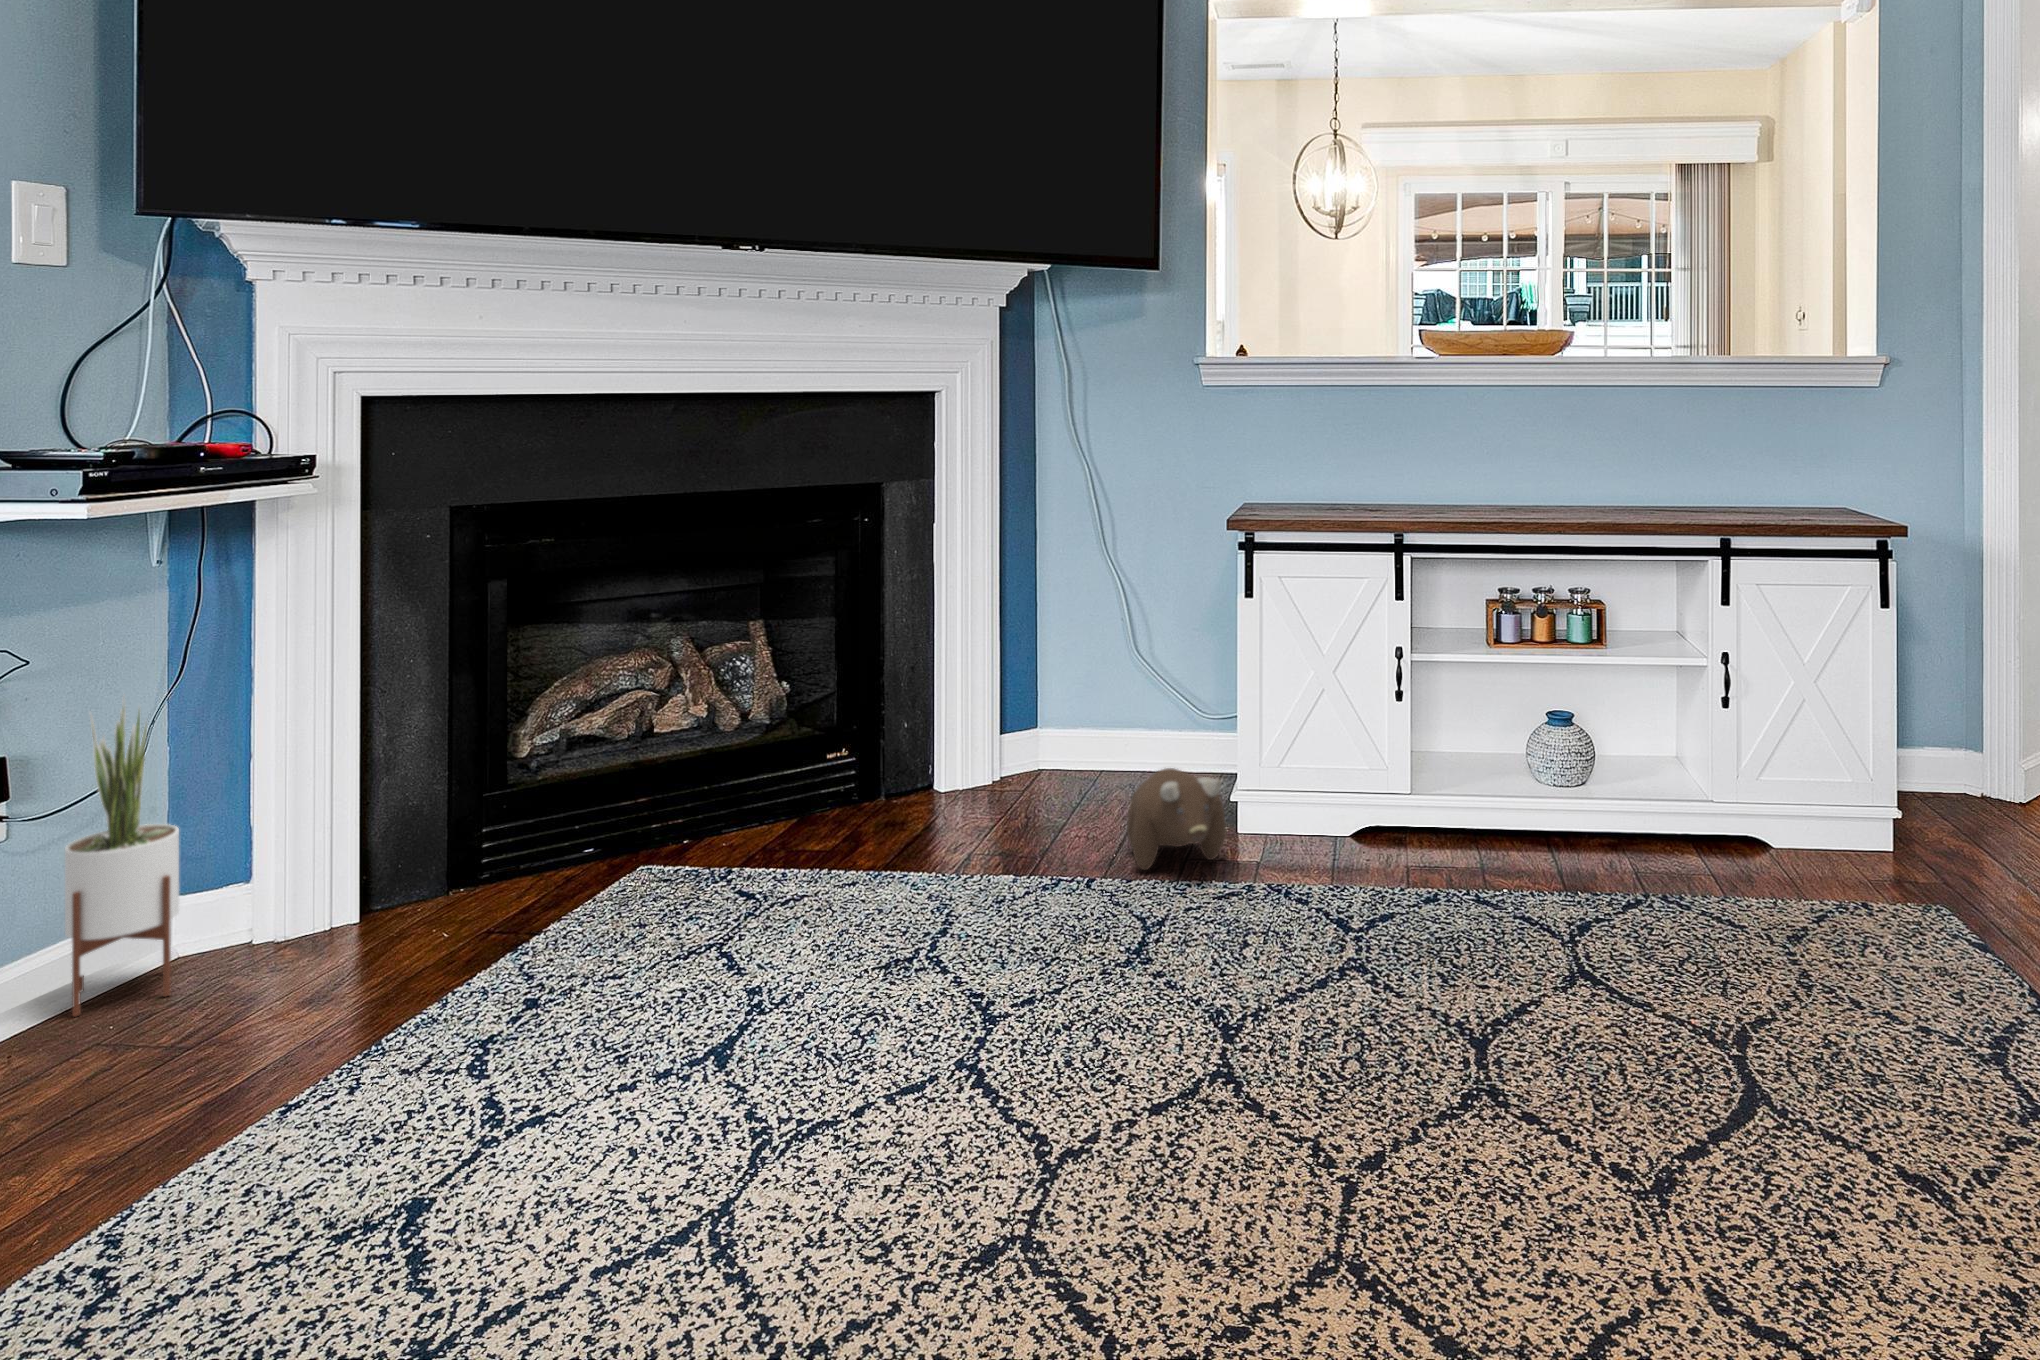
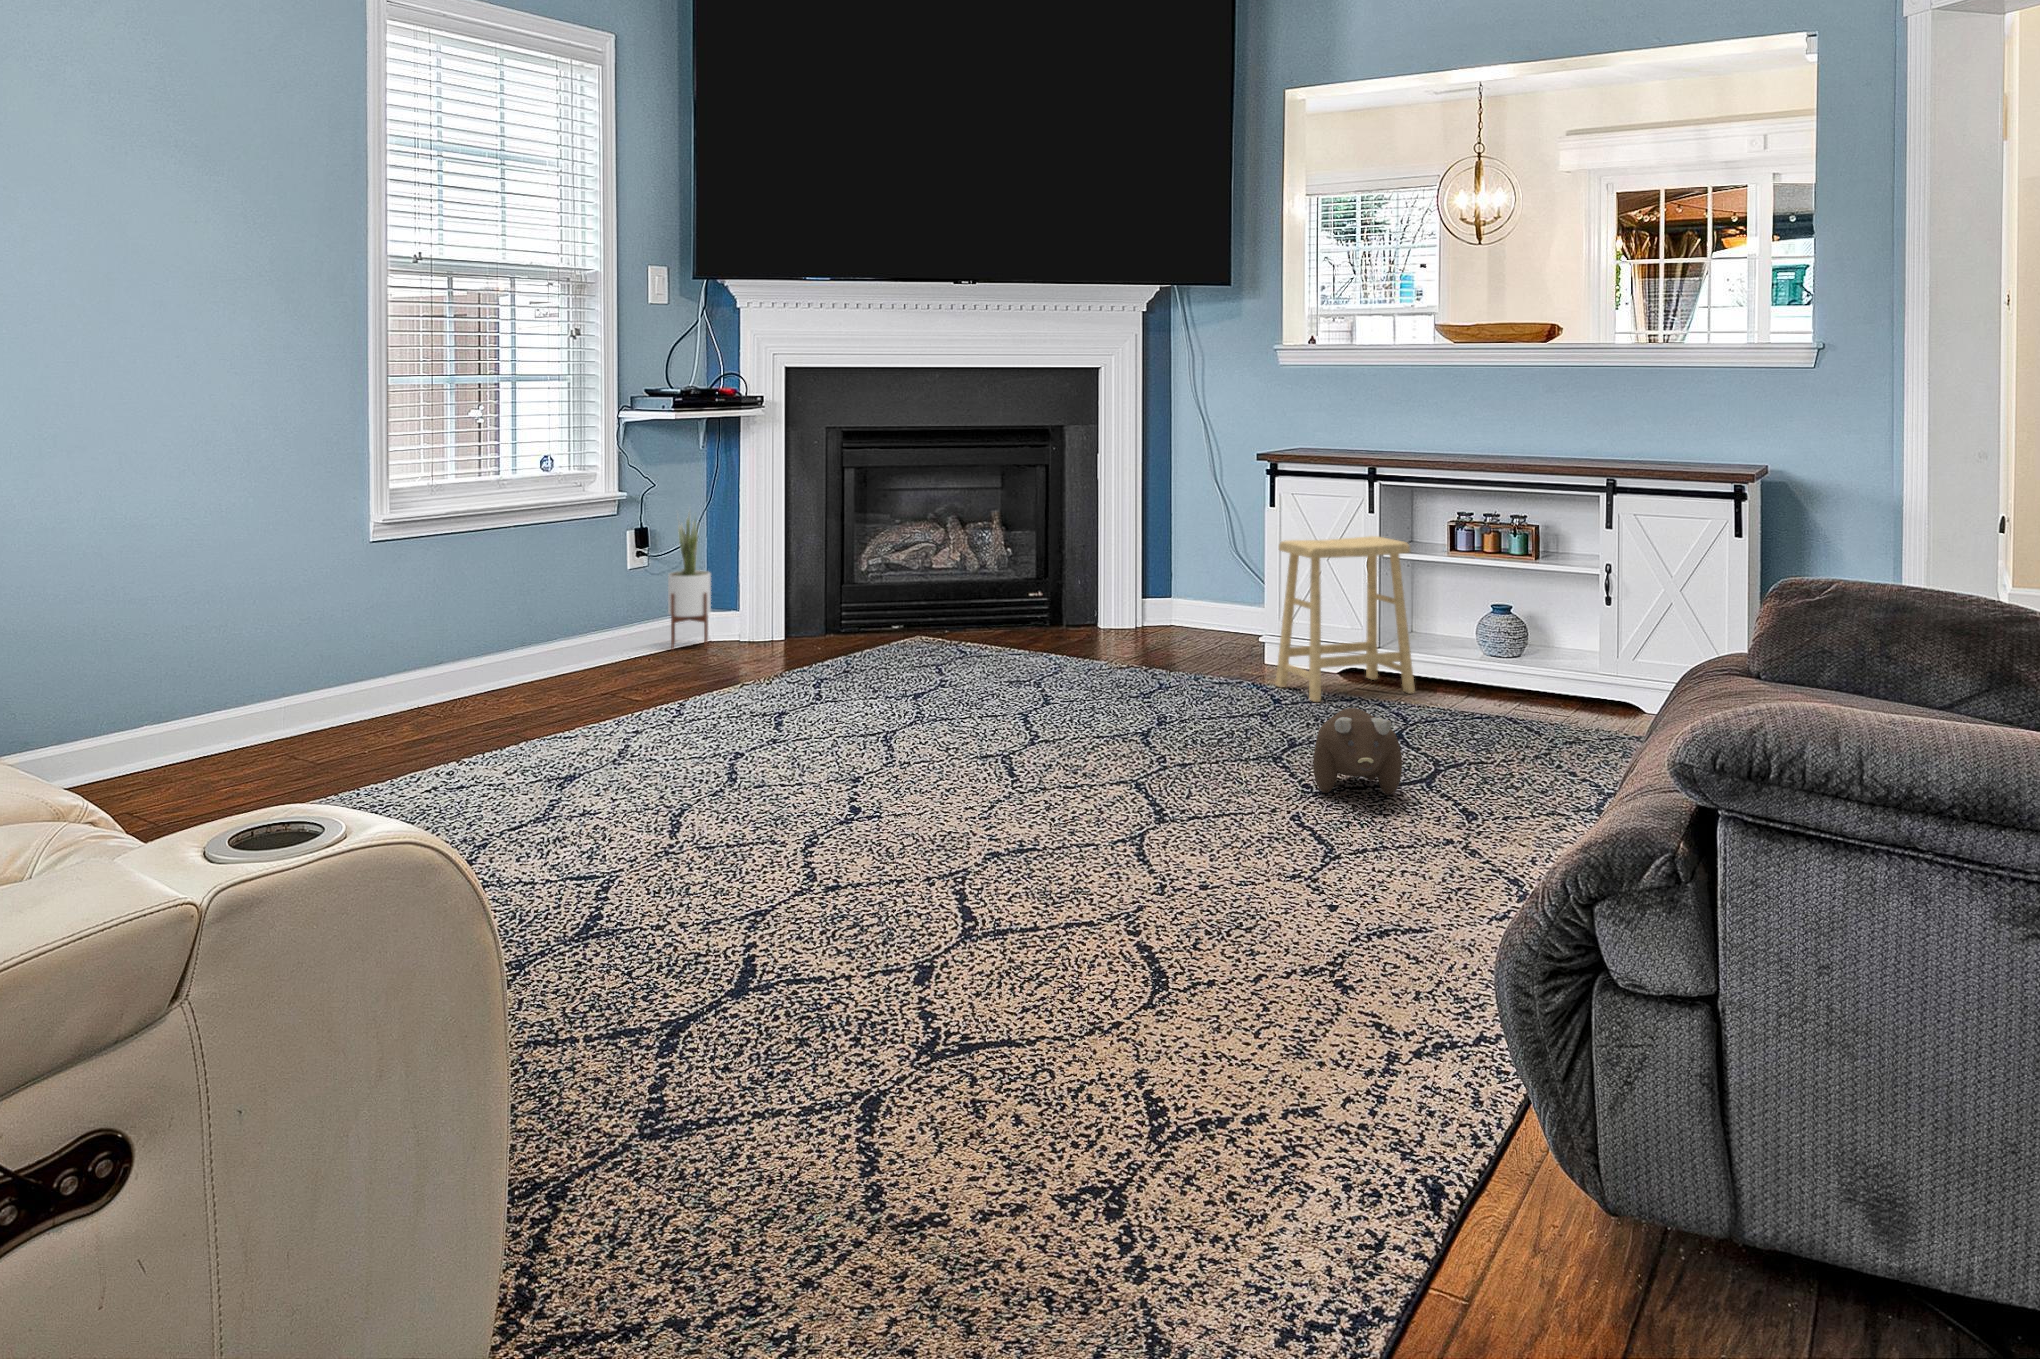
footstool: none [1322,640,1522,928] -> present [1275,536,1415,702]
plush toy: present [1127,768,1225,870] -> present [1313,708,1402,795]

